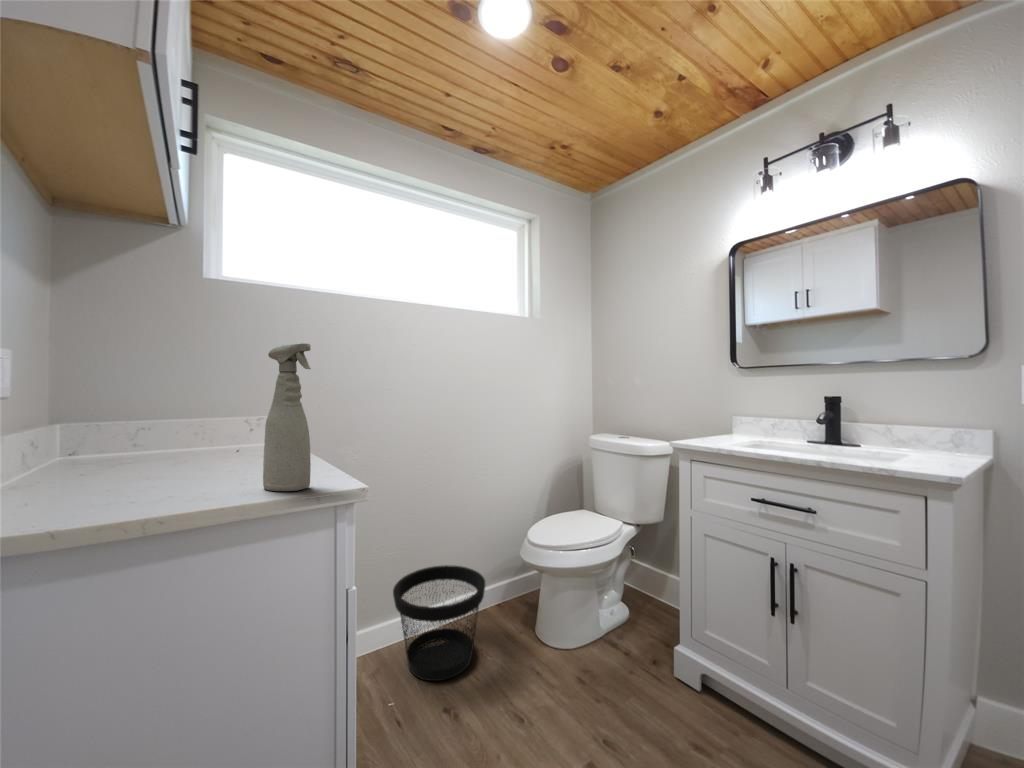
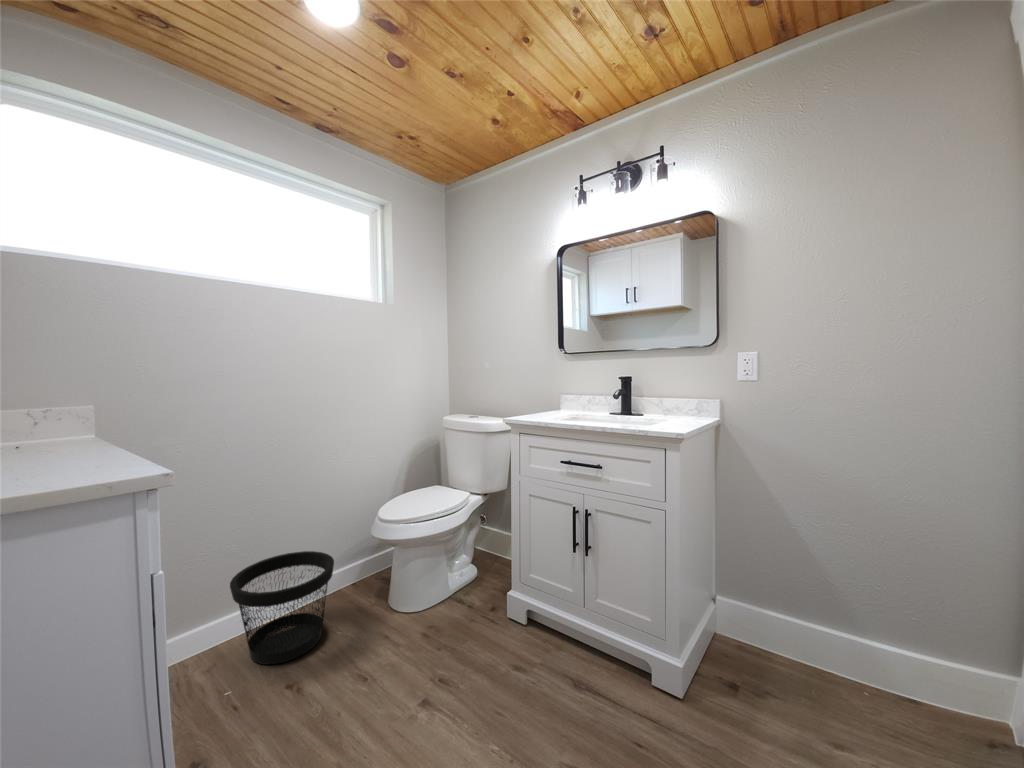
spray bottle: present [263,343,311,491] -> none [46,330,107,480]

